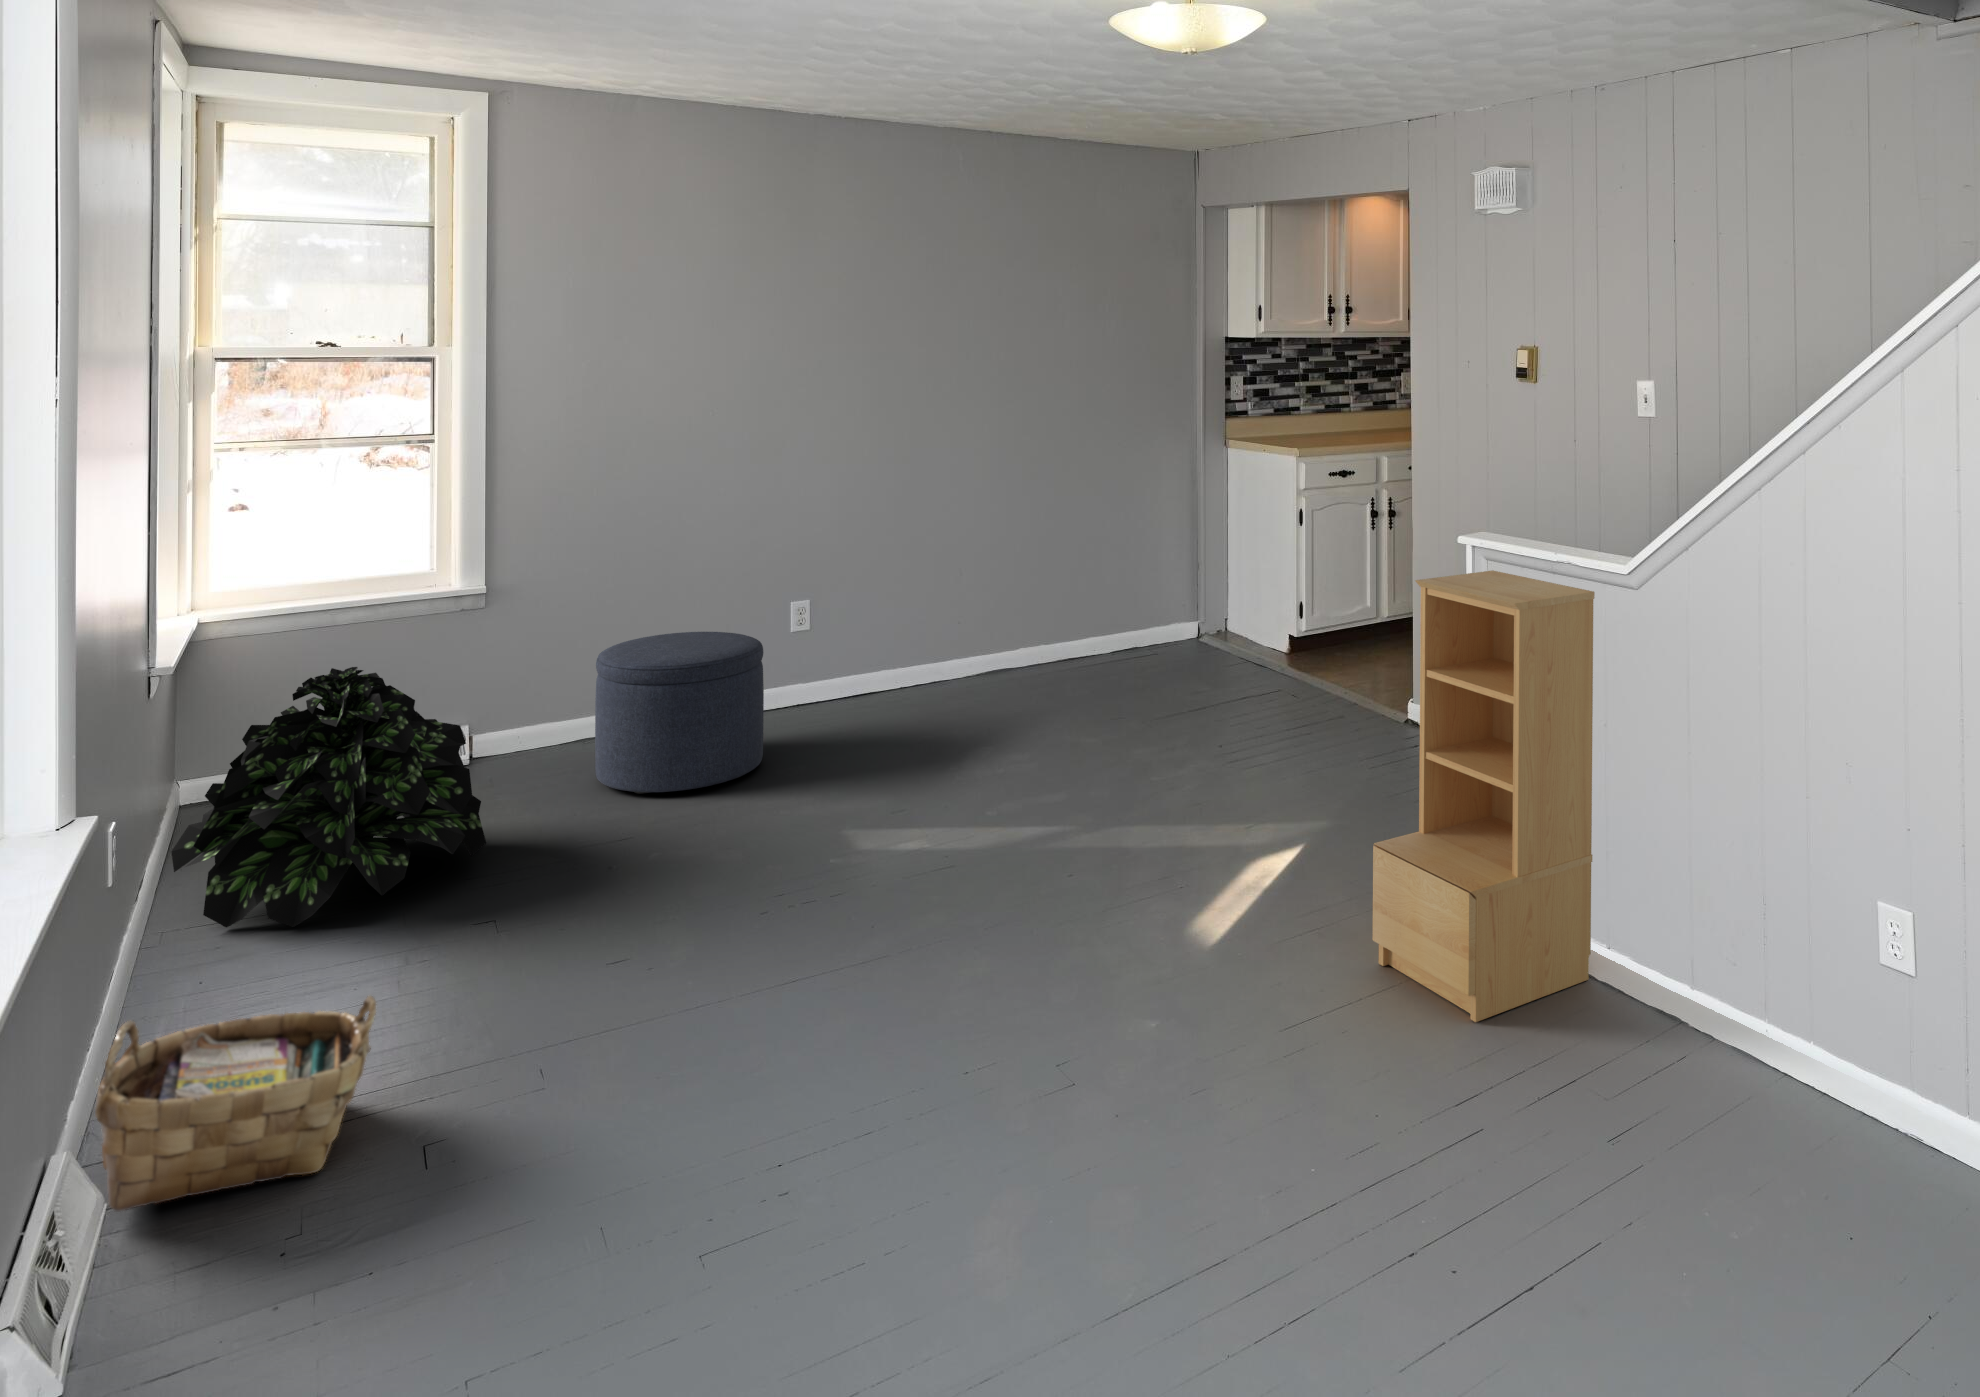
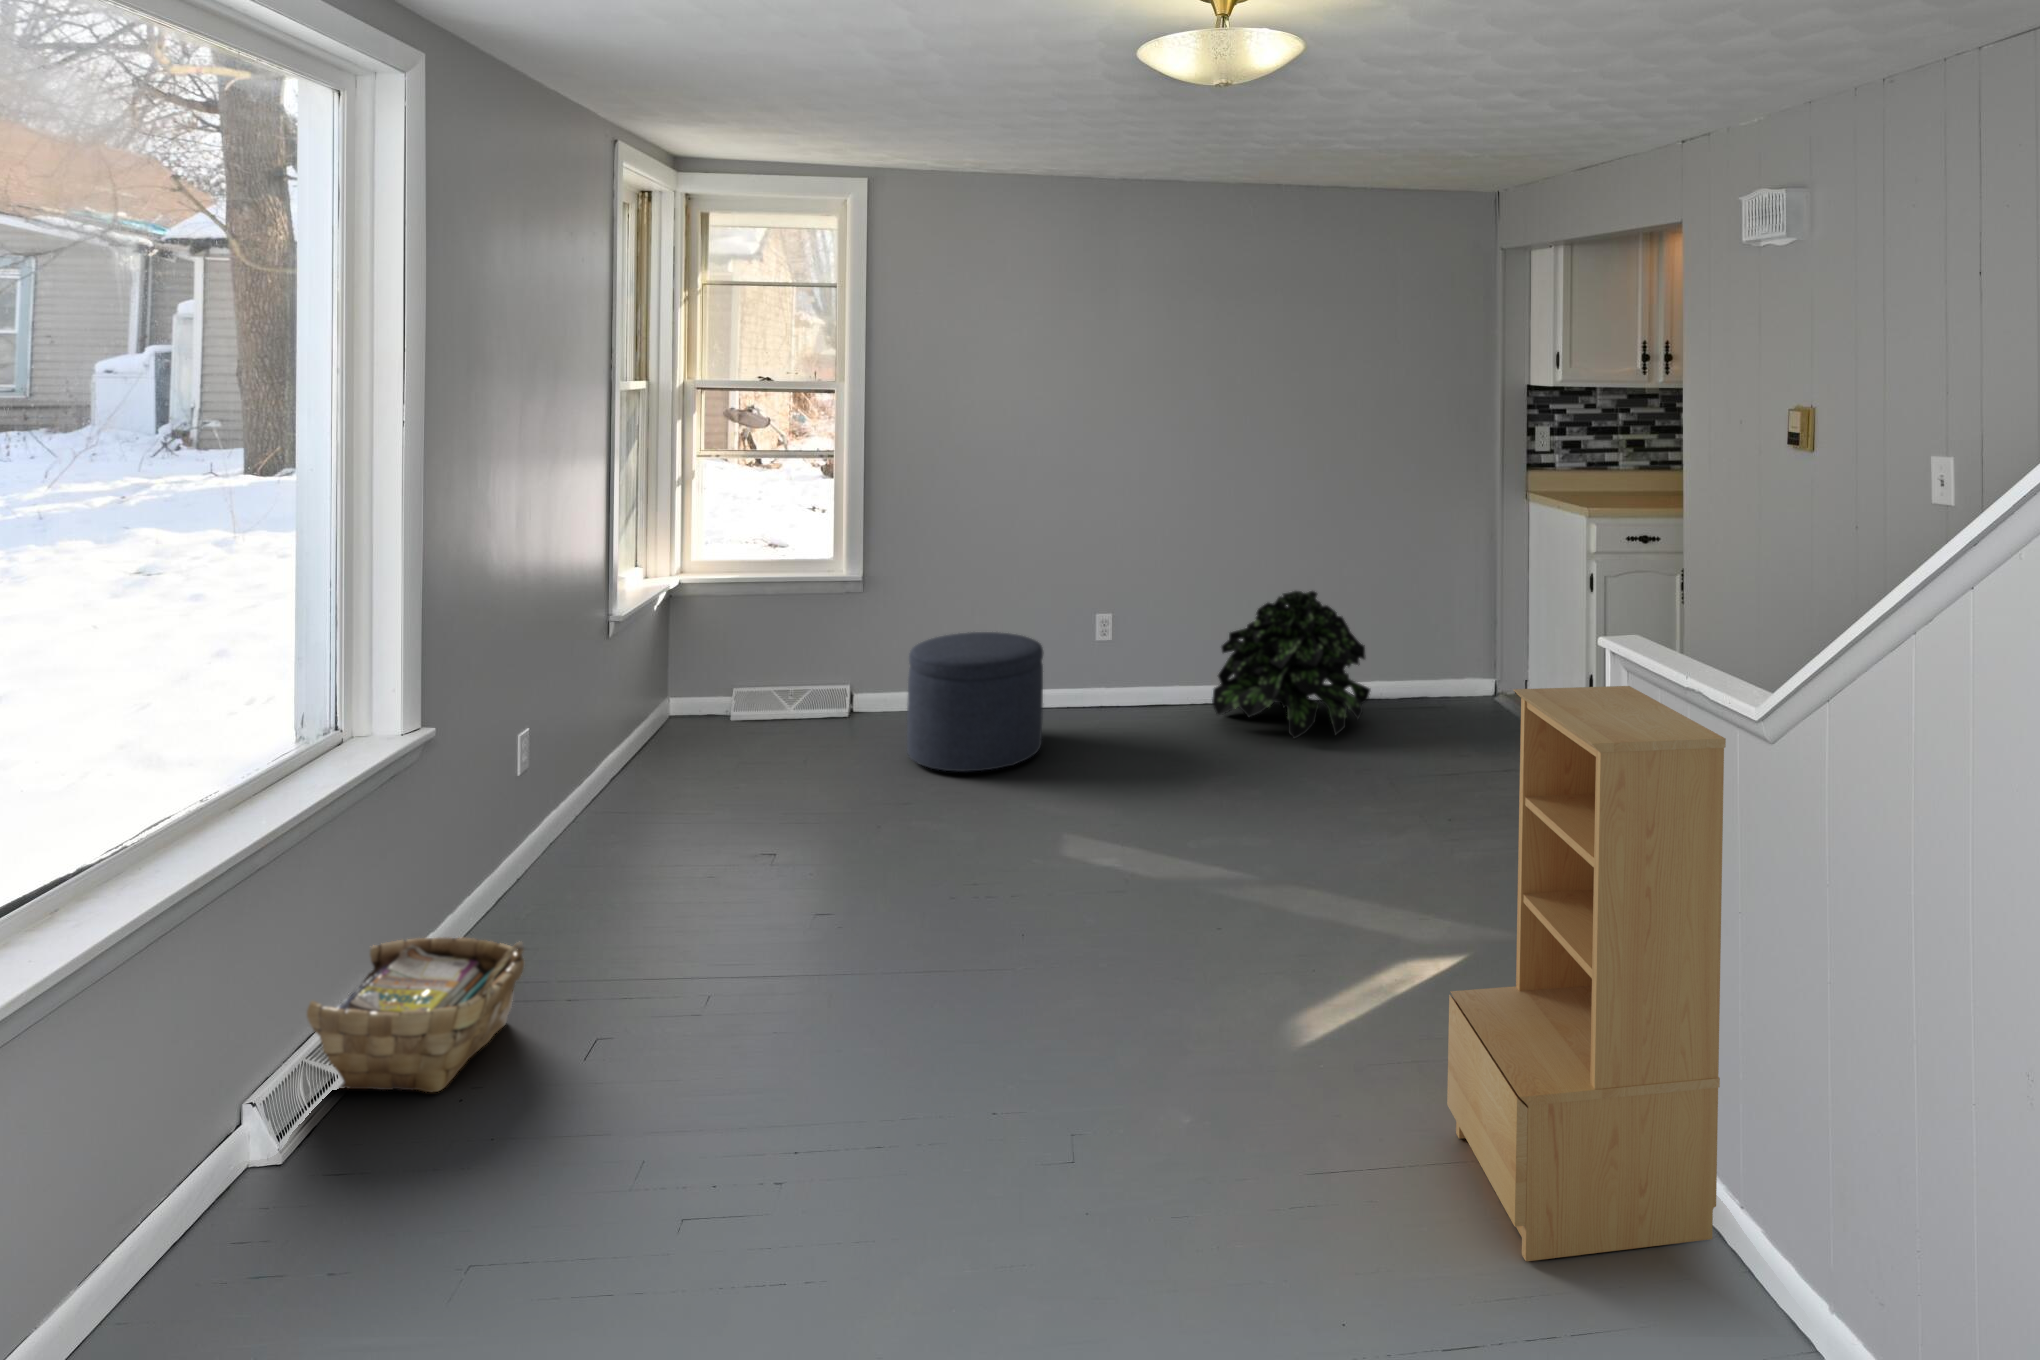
potted plant: present [171,667,486,927] -> present [1212,591,1370,739]

